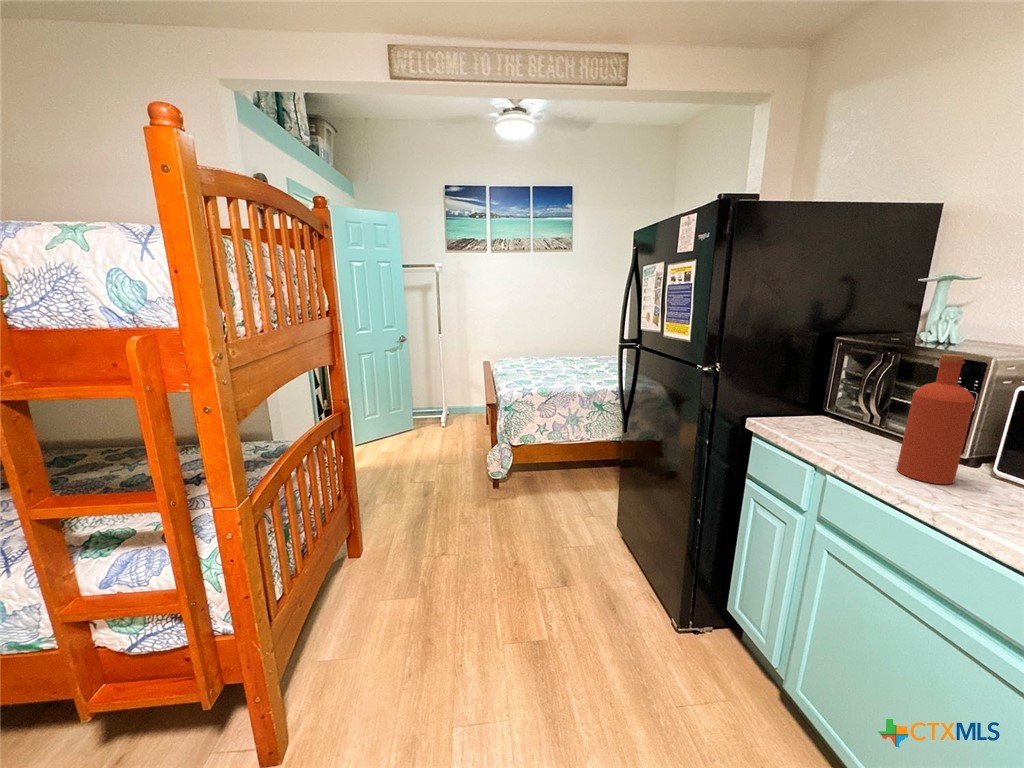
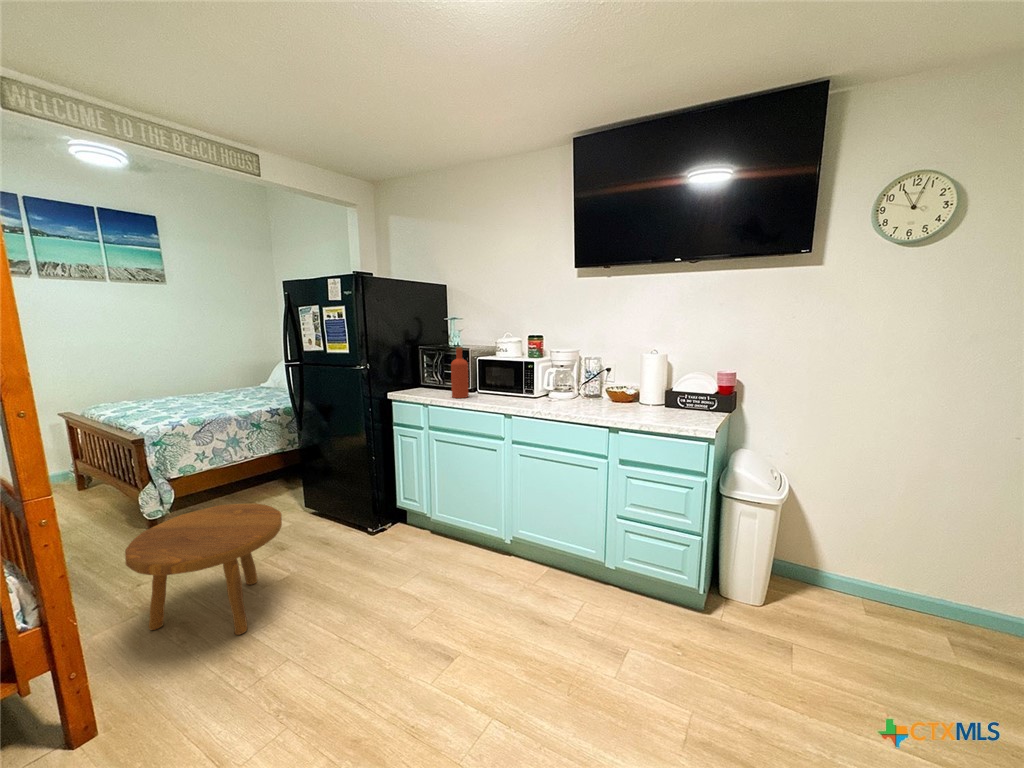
footstool: none [399,500,549,682] -> present [125,503,282,635]

